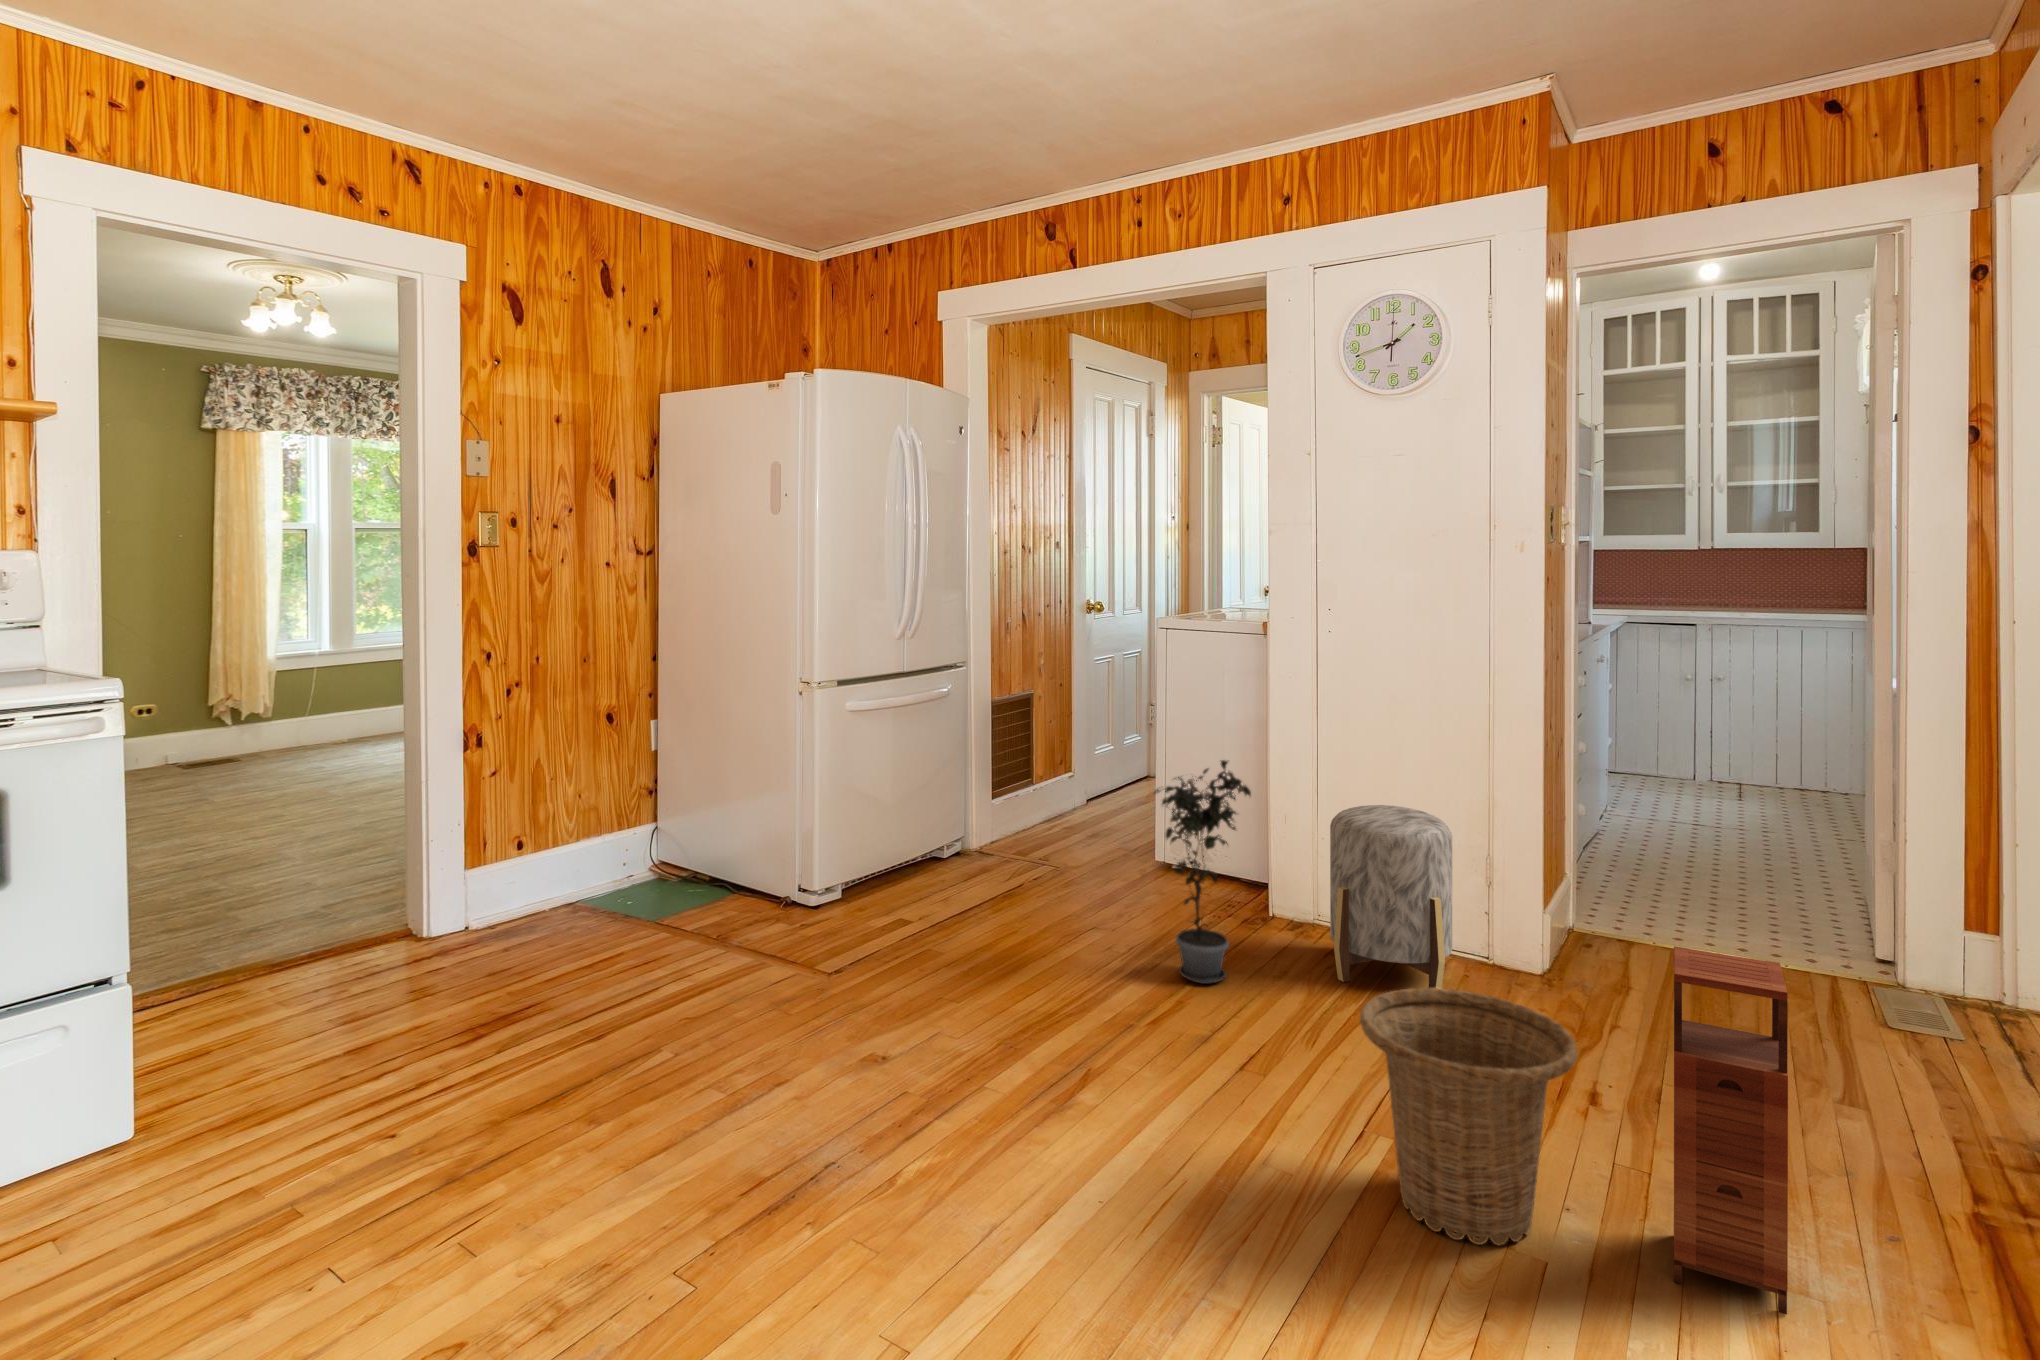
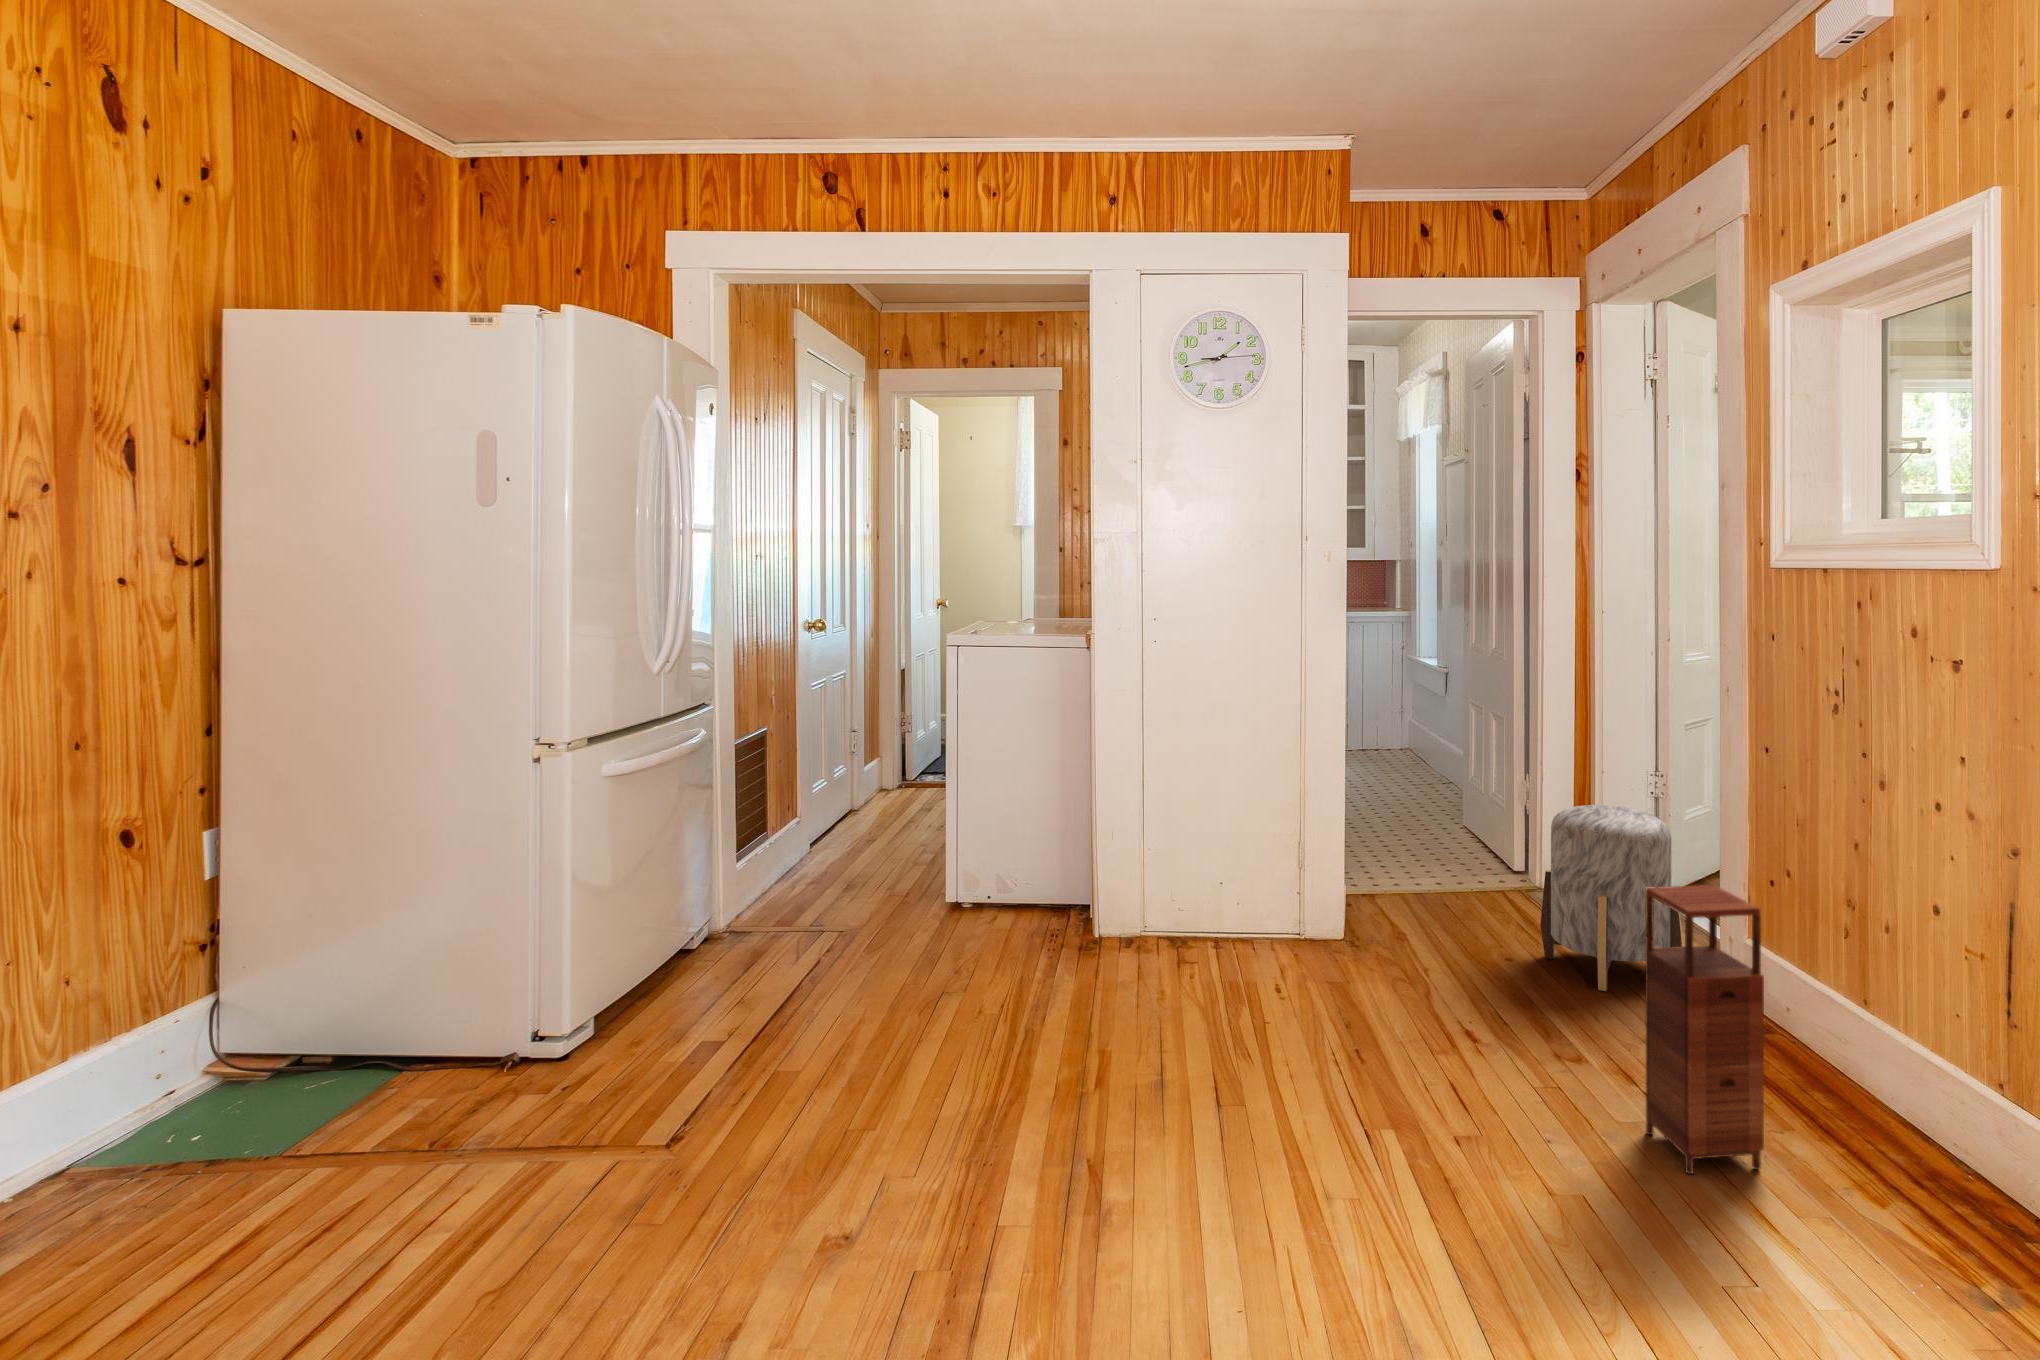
potted plant: present [1155,760,1251,984] -> none [1050,777,1152,1023]
stool: present [1330,805,1452,989] -> present [1540,805,1683,991]
basket: present [1360,988,1577,1245] -> none [1427,965,1623,1208]

